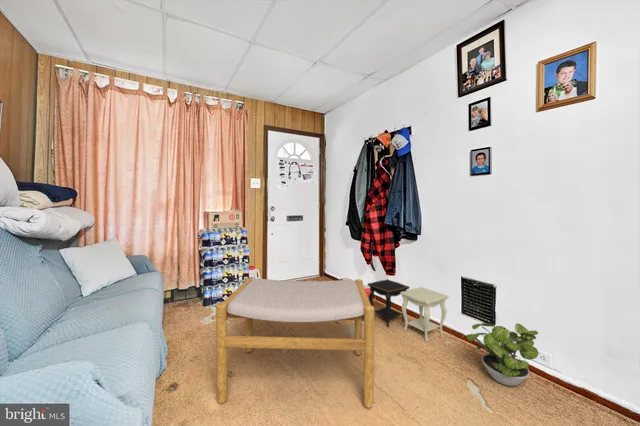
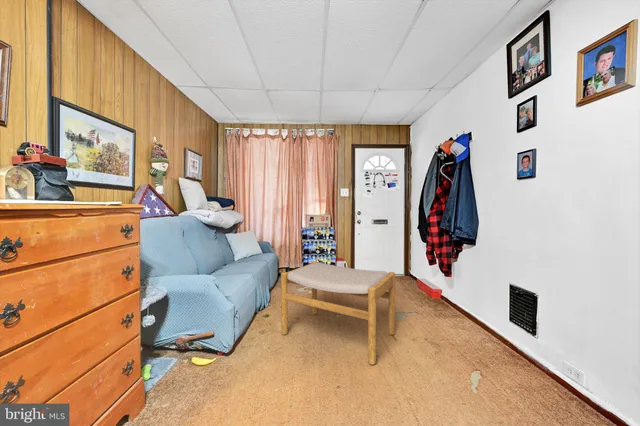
side table: present [368,280,448,342] -> none [423,281,499,342]
potted plant: present [466,323,539,386] -> none [478,326,570,397]

